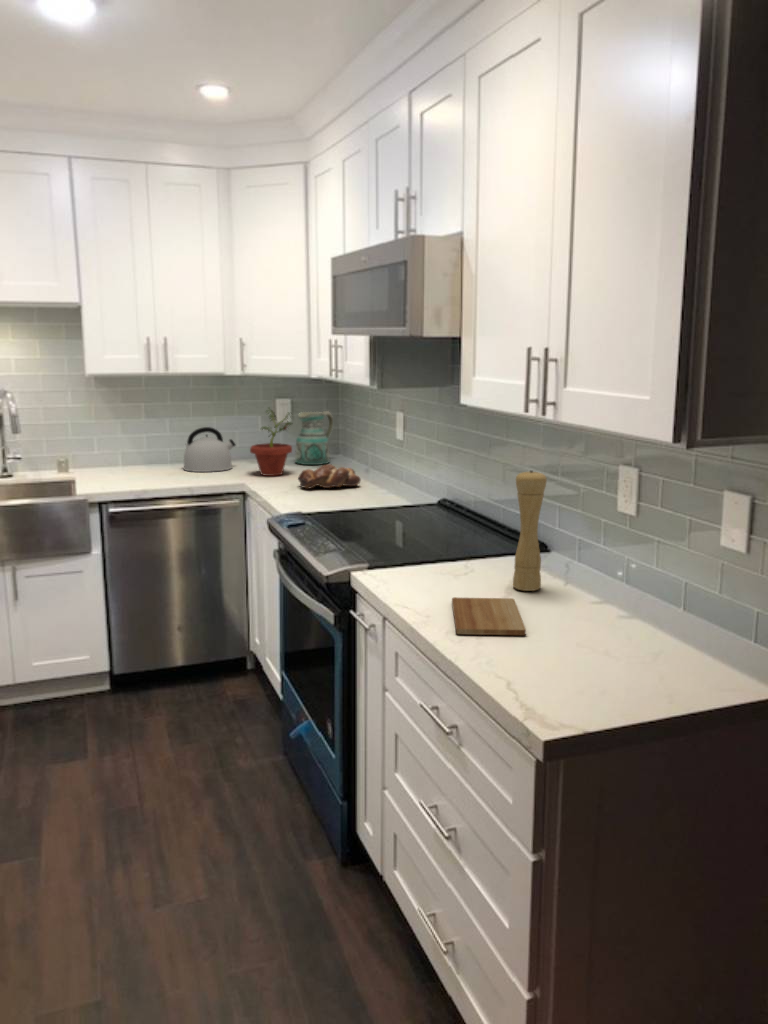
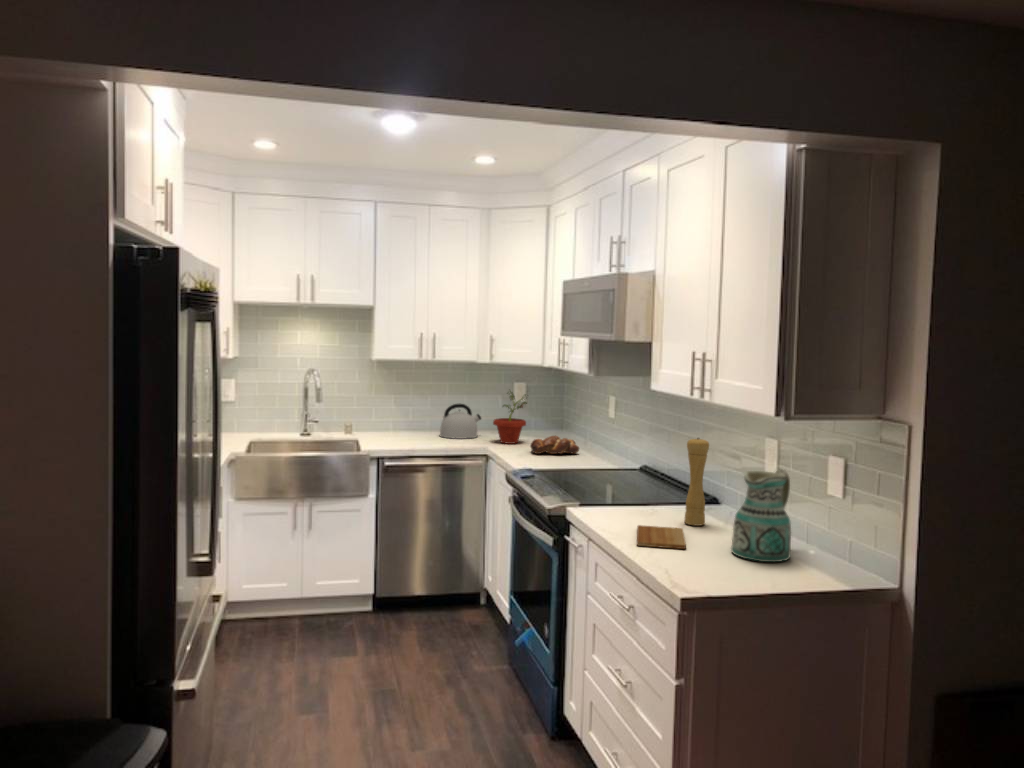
ceramic pitcher: present [295,411,333,465] -> present [731,469,791,562]

